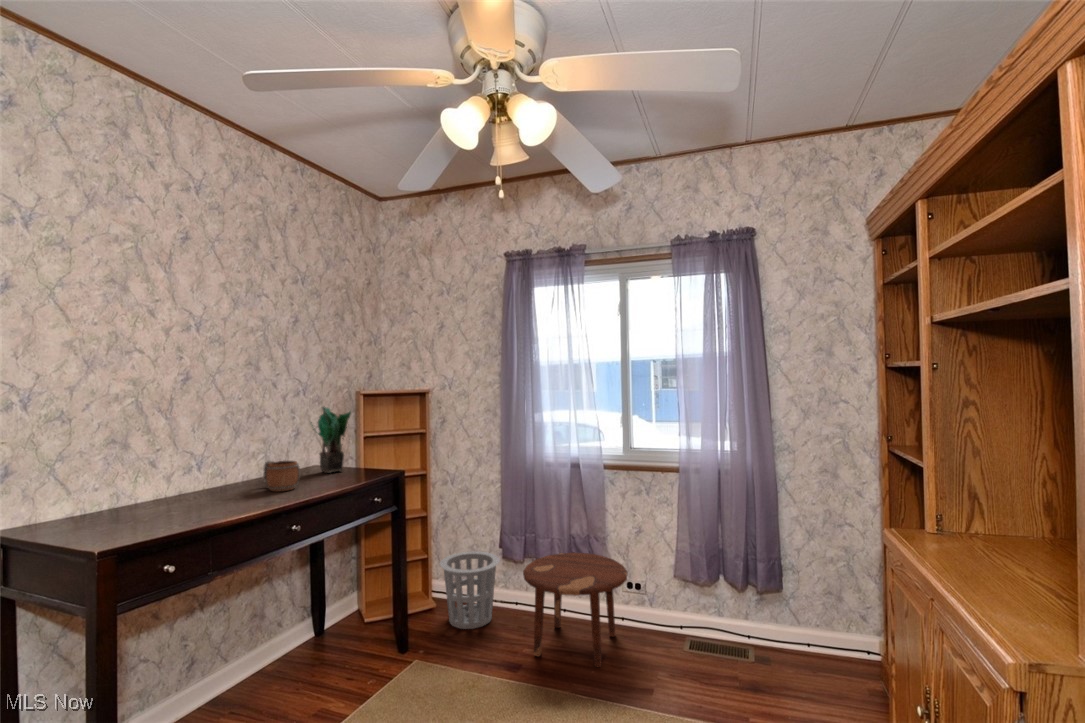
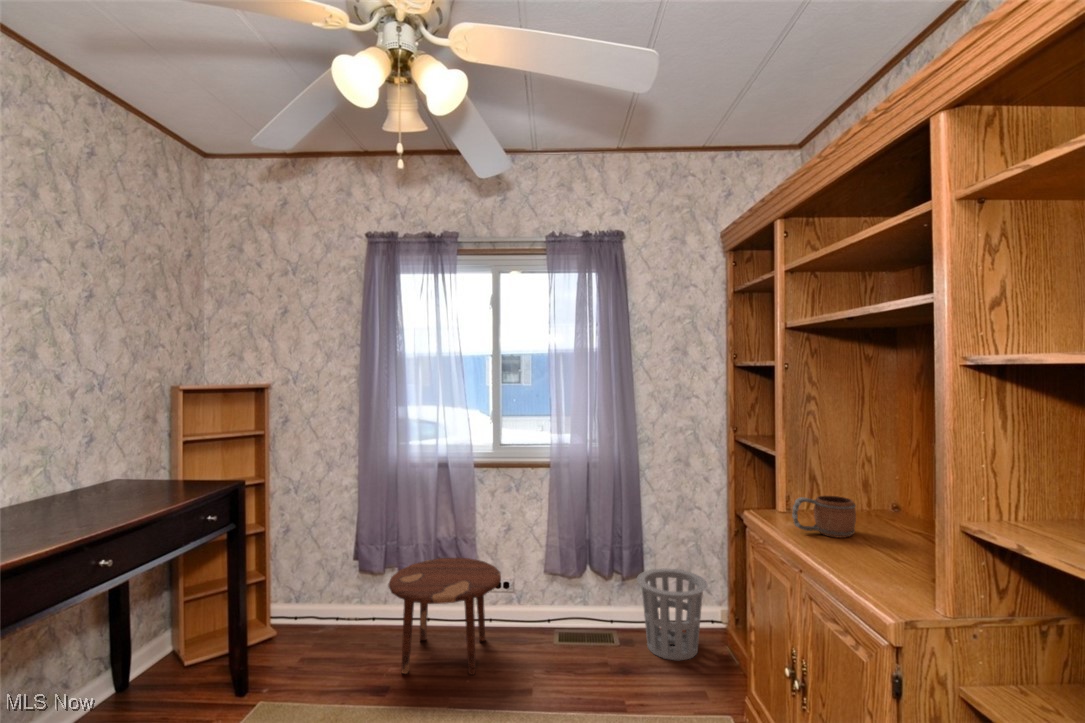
potted plant: present [312,407,351,473] -> none [113,405,172,488]
mug: present [263,461,300,492] -> present [792,496,856,538]
waste basket: present [440,551,500,629] -> present [637,568,708,660]

